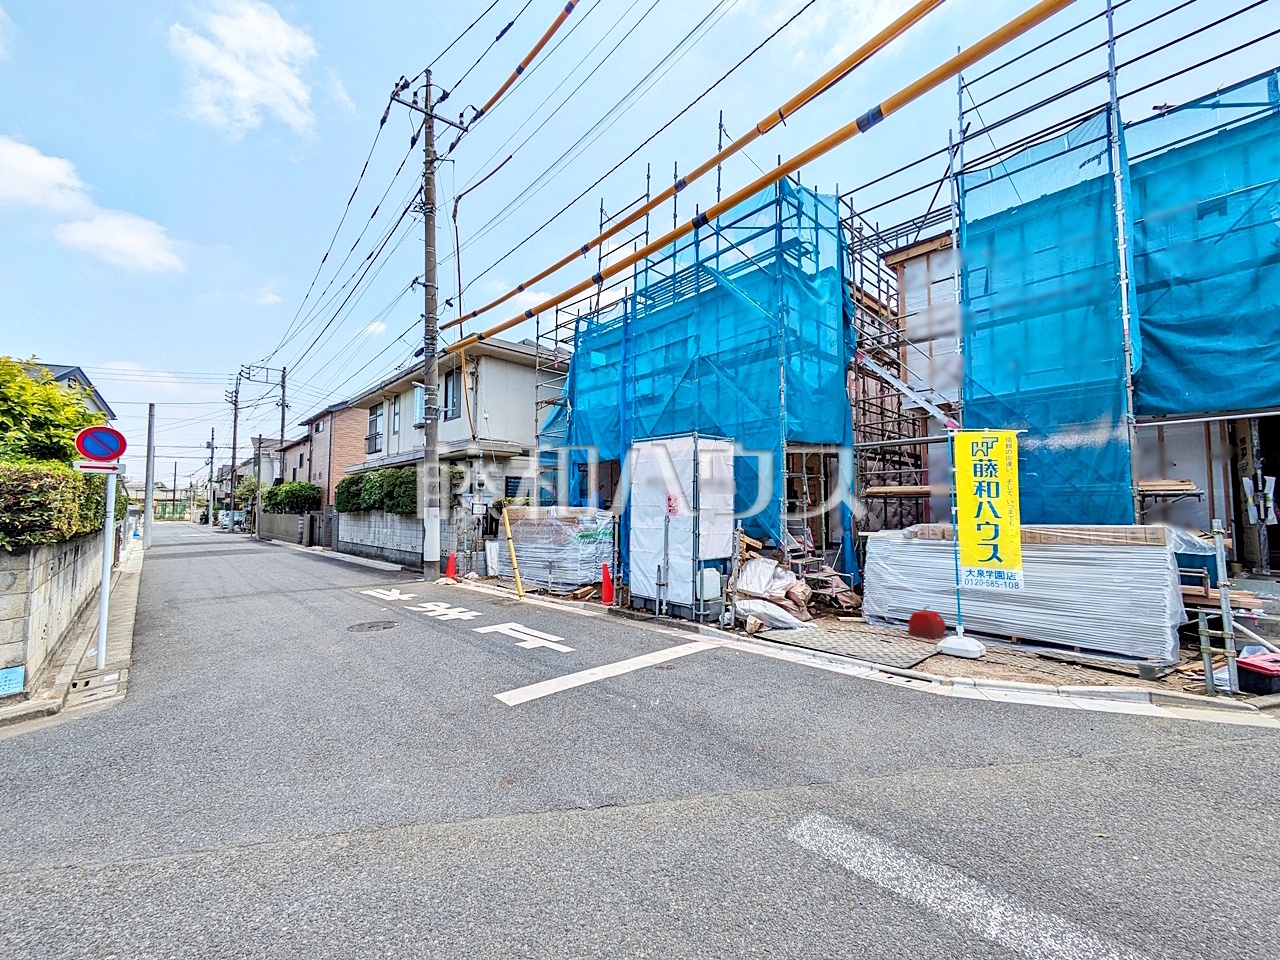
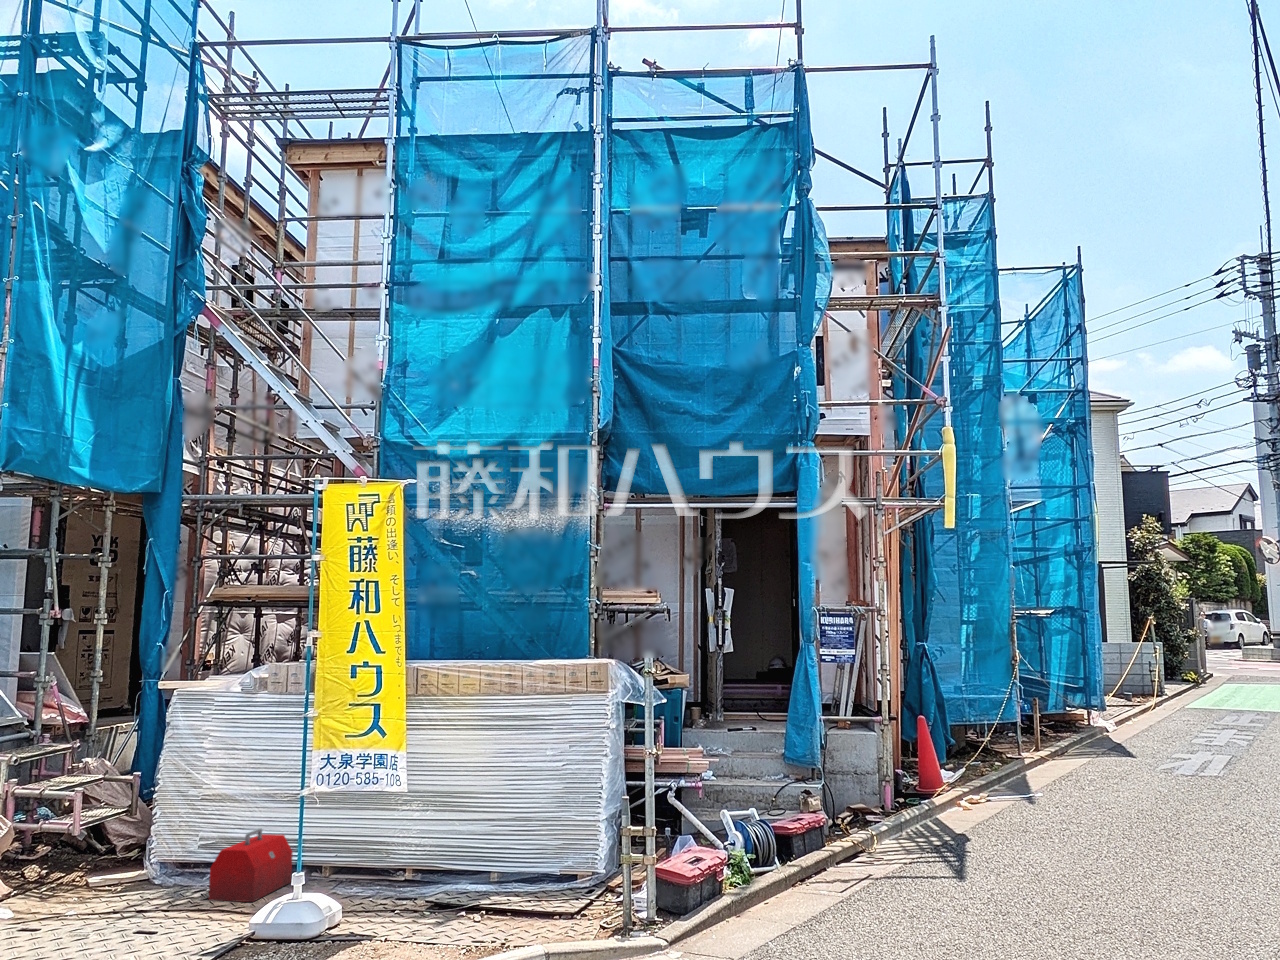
watering can: present [1138,663,1164,680] -> none [551,898,579,928]

